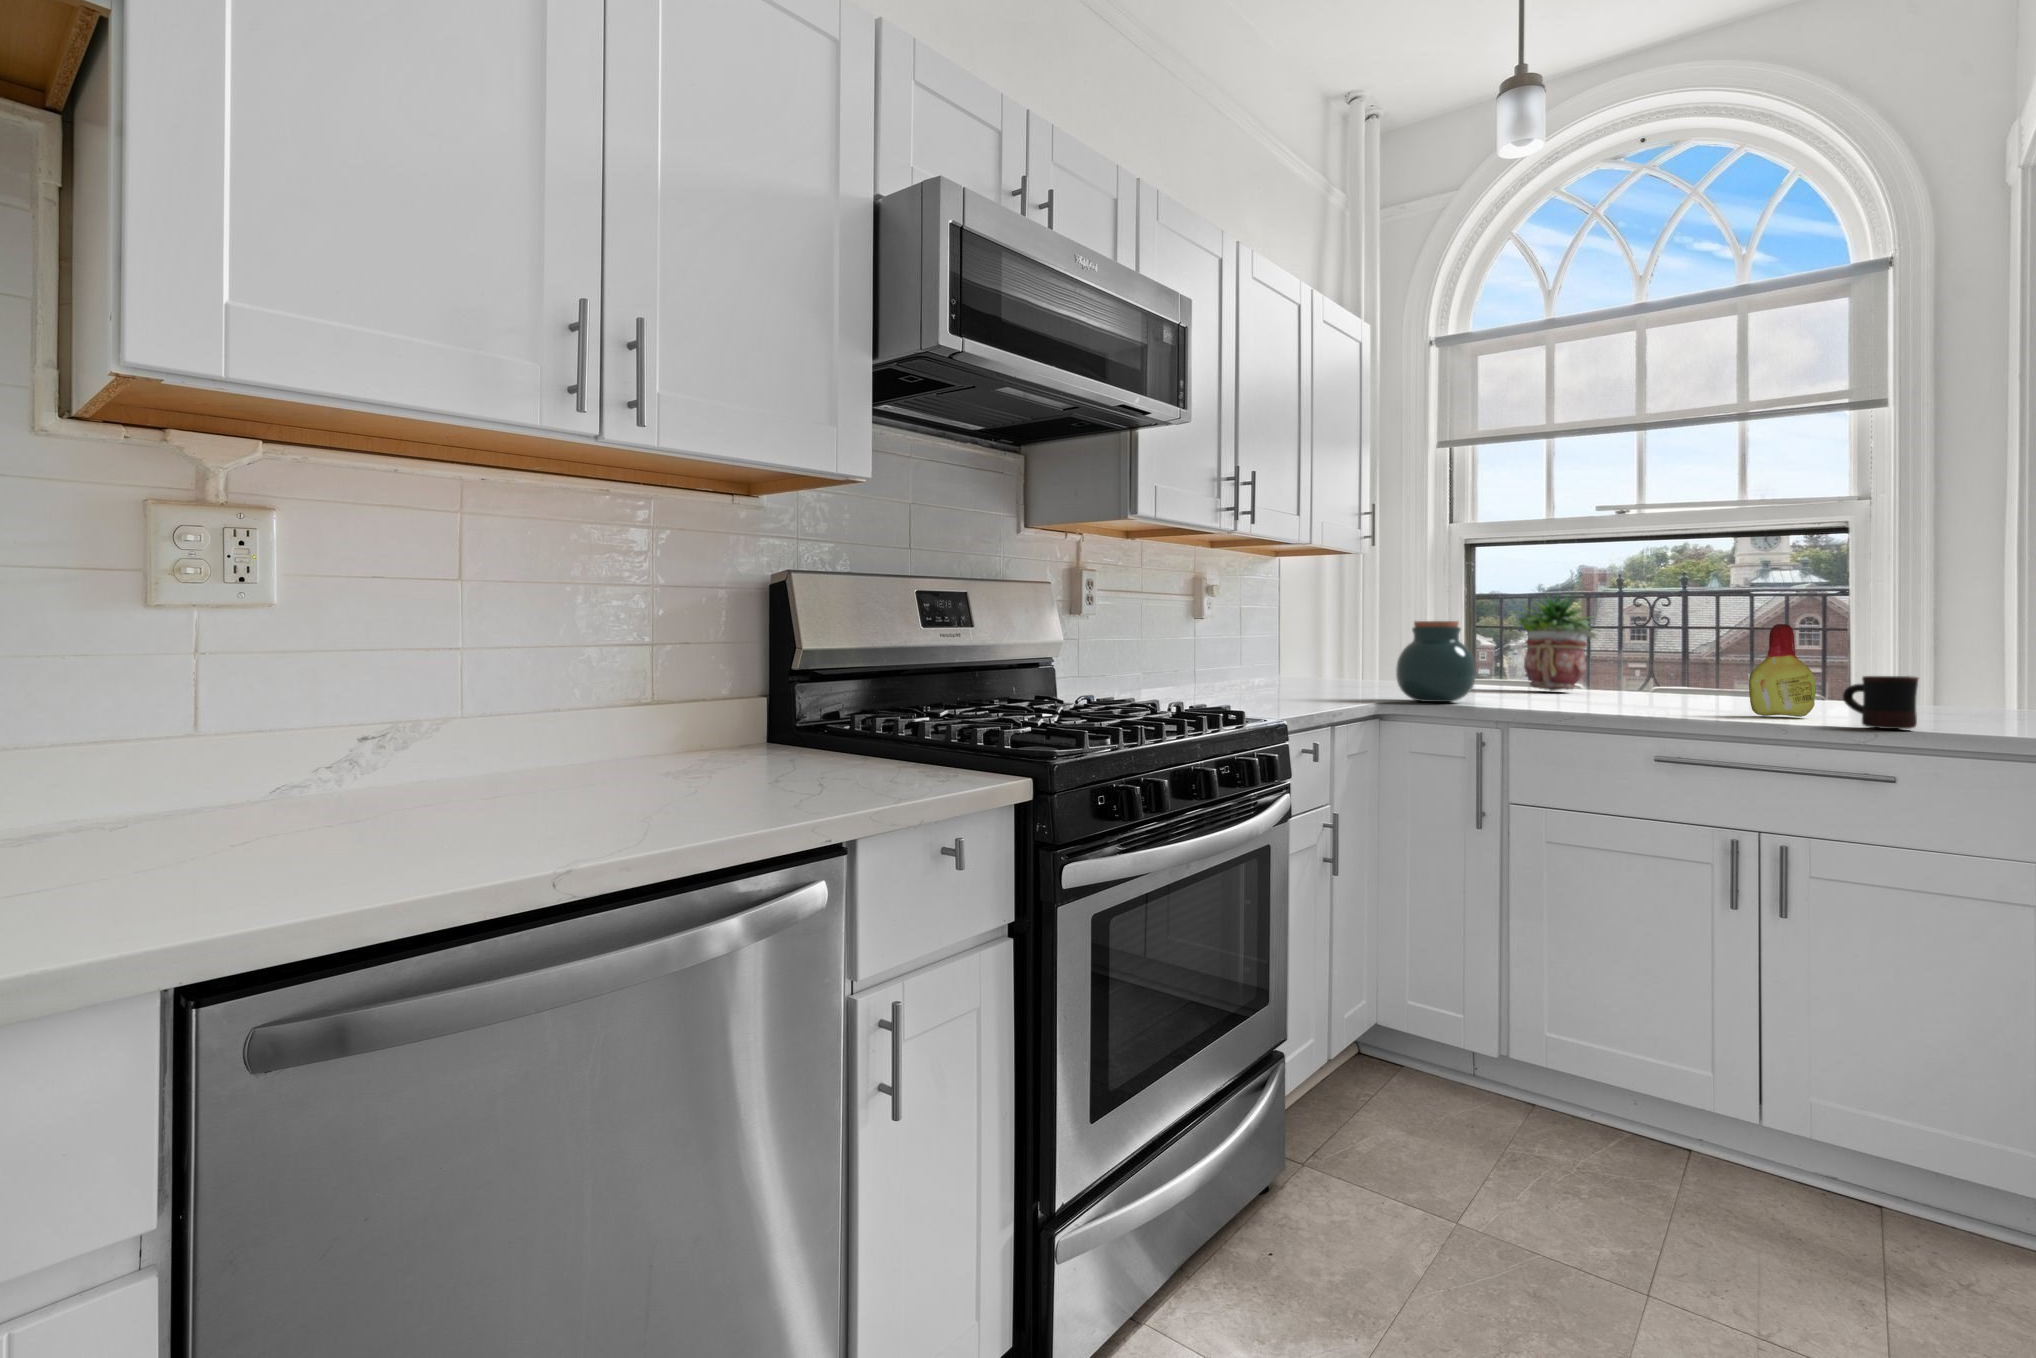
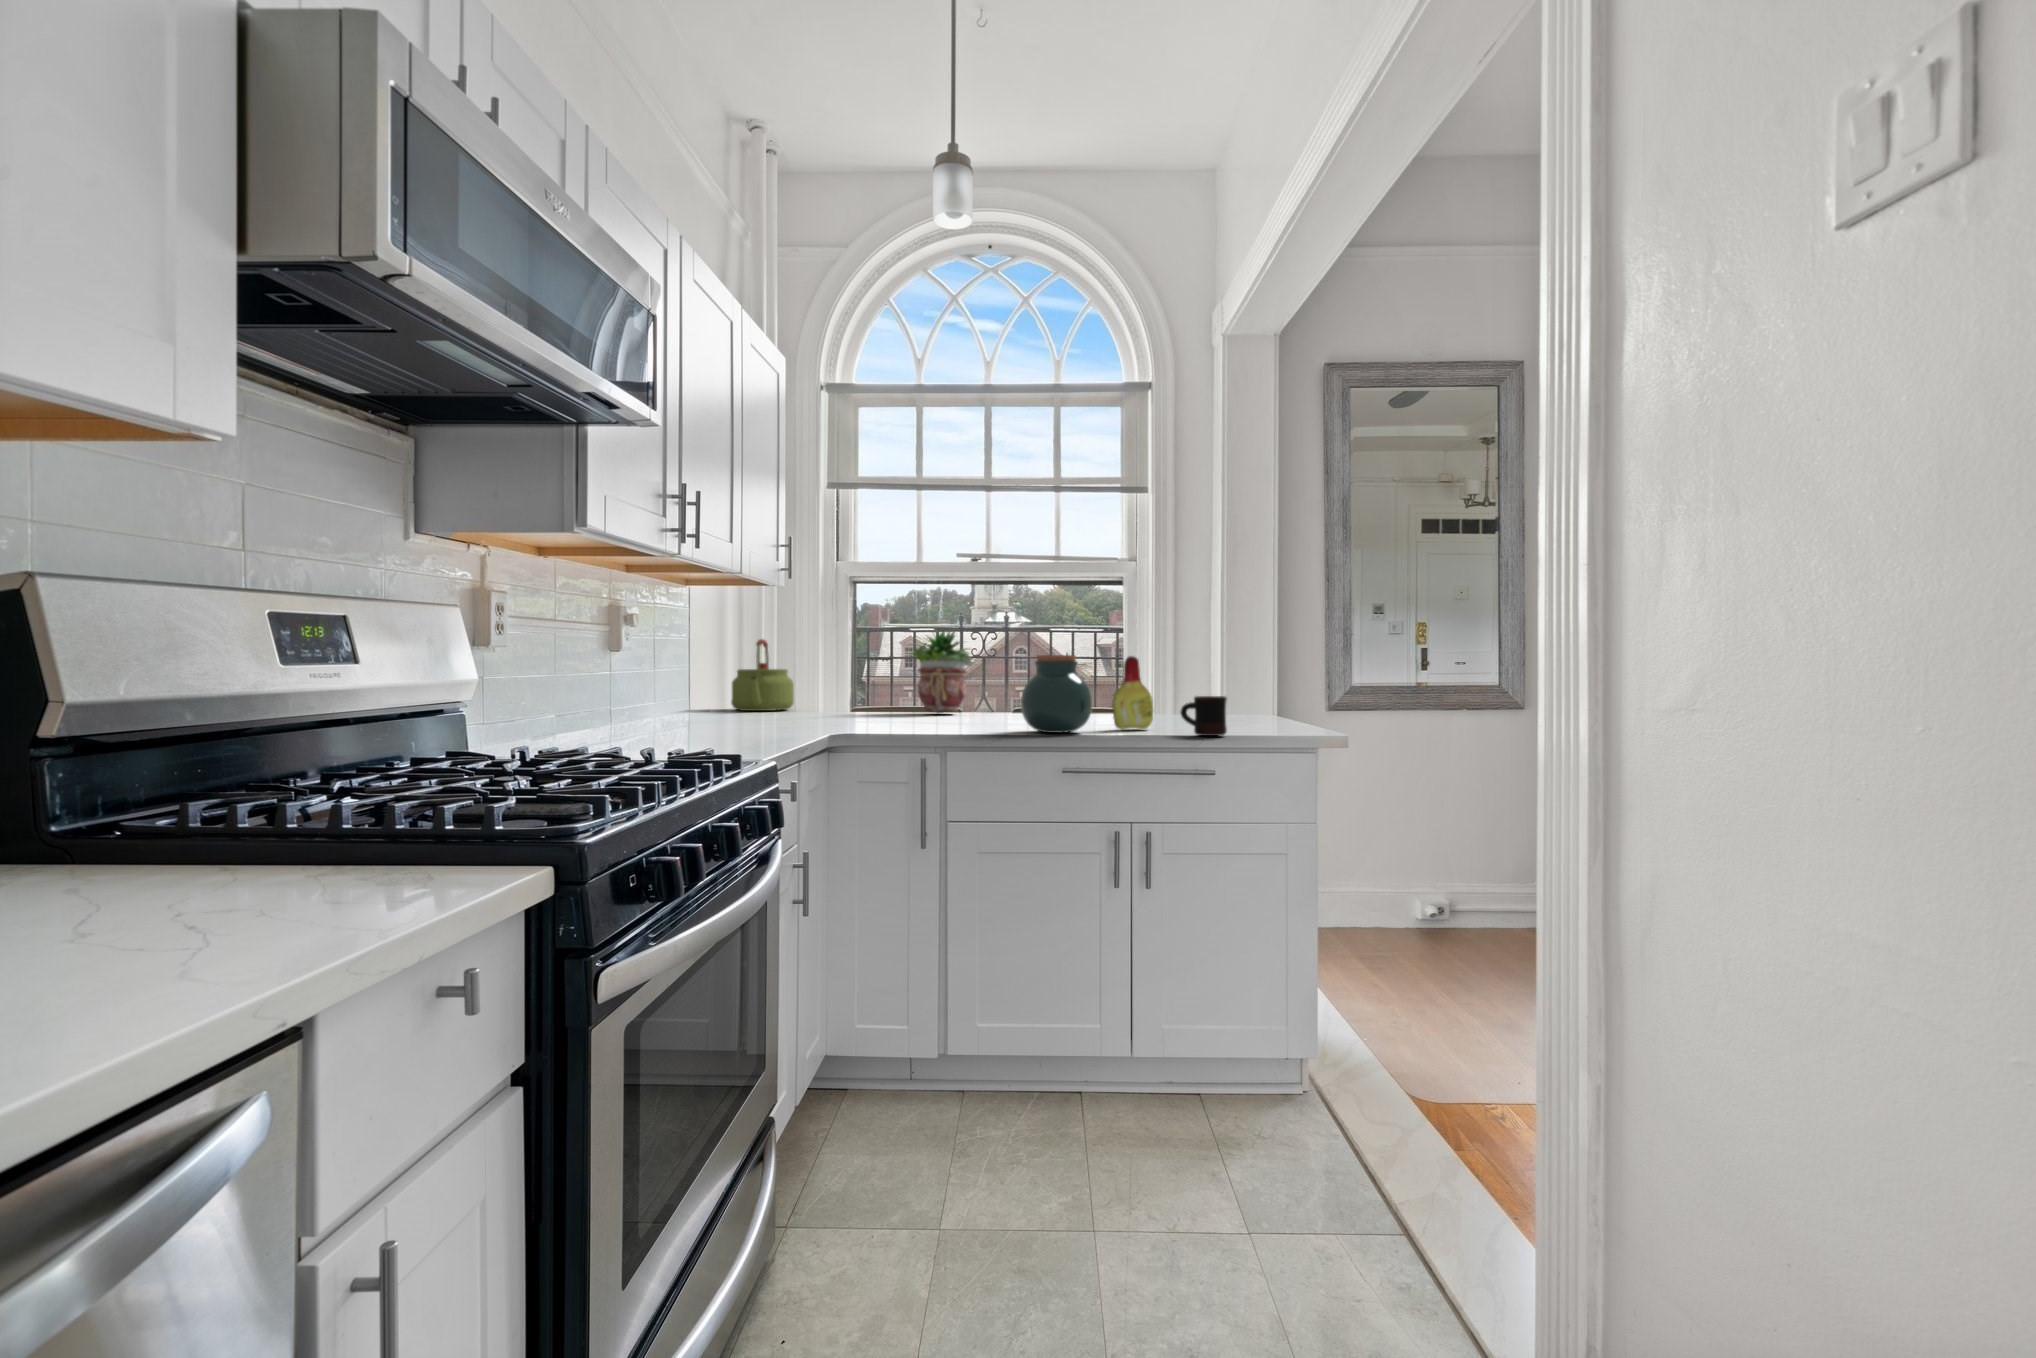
kettle: none [1326,609,1391,682] -> present [731,639,794,711]
jar: present [1396,621,1476,702] -> present [1021,655,1092,733]

